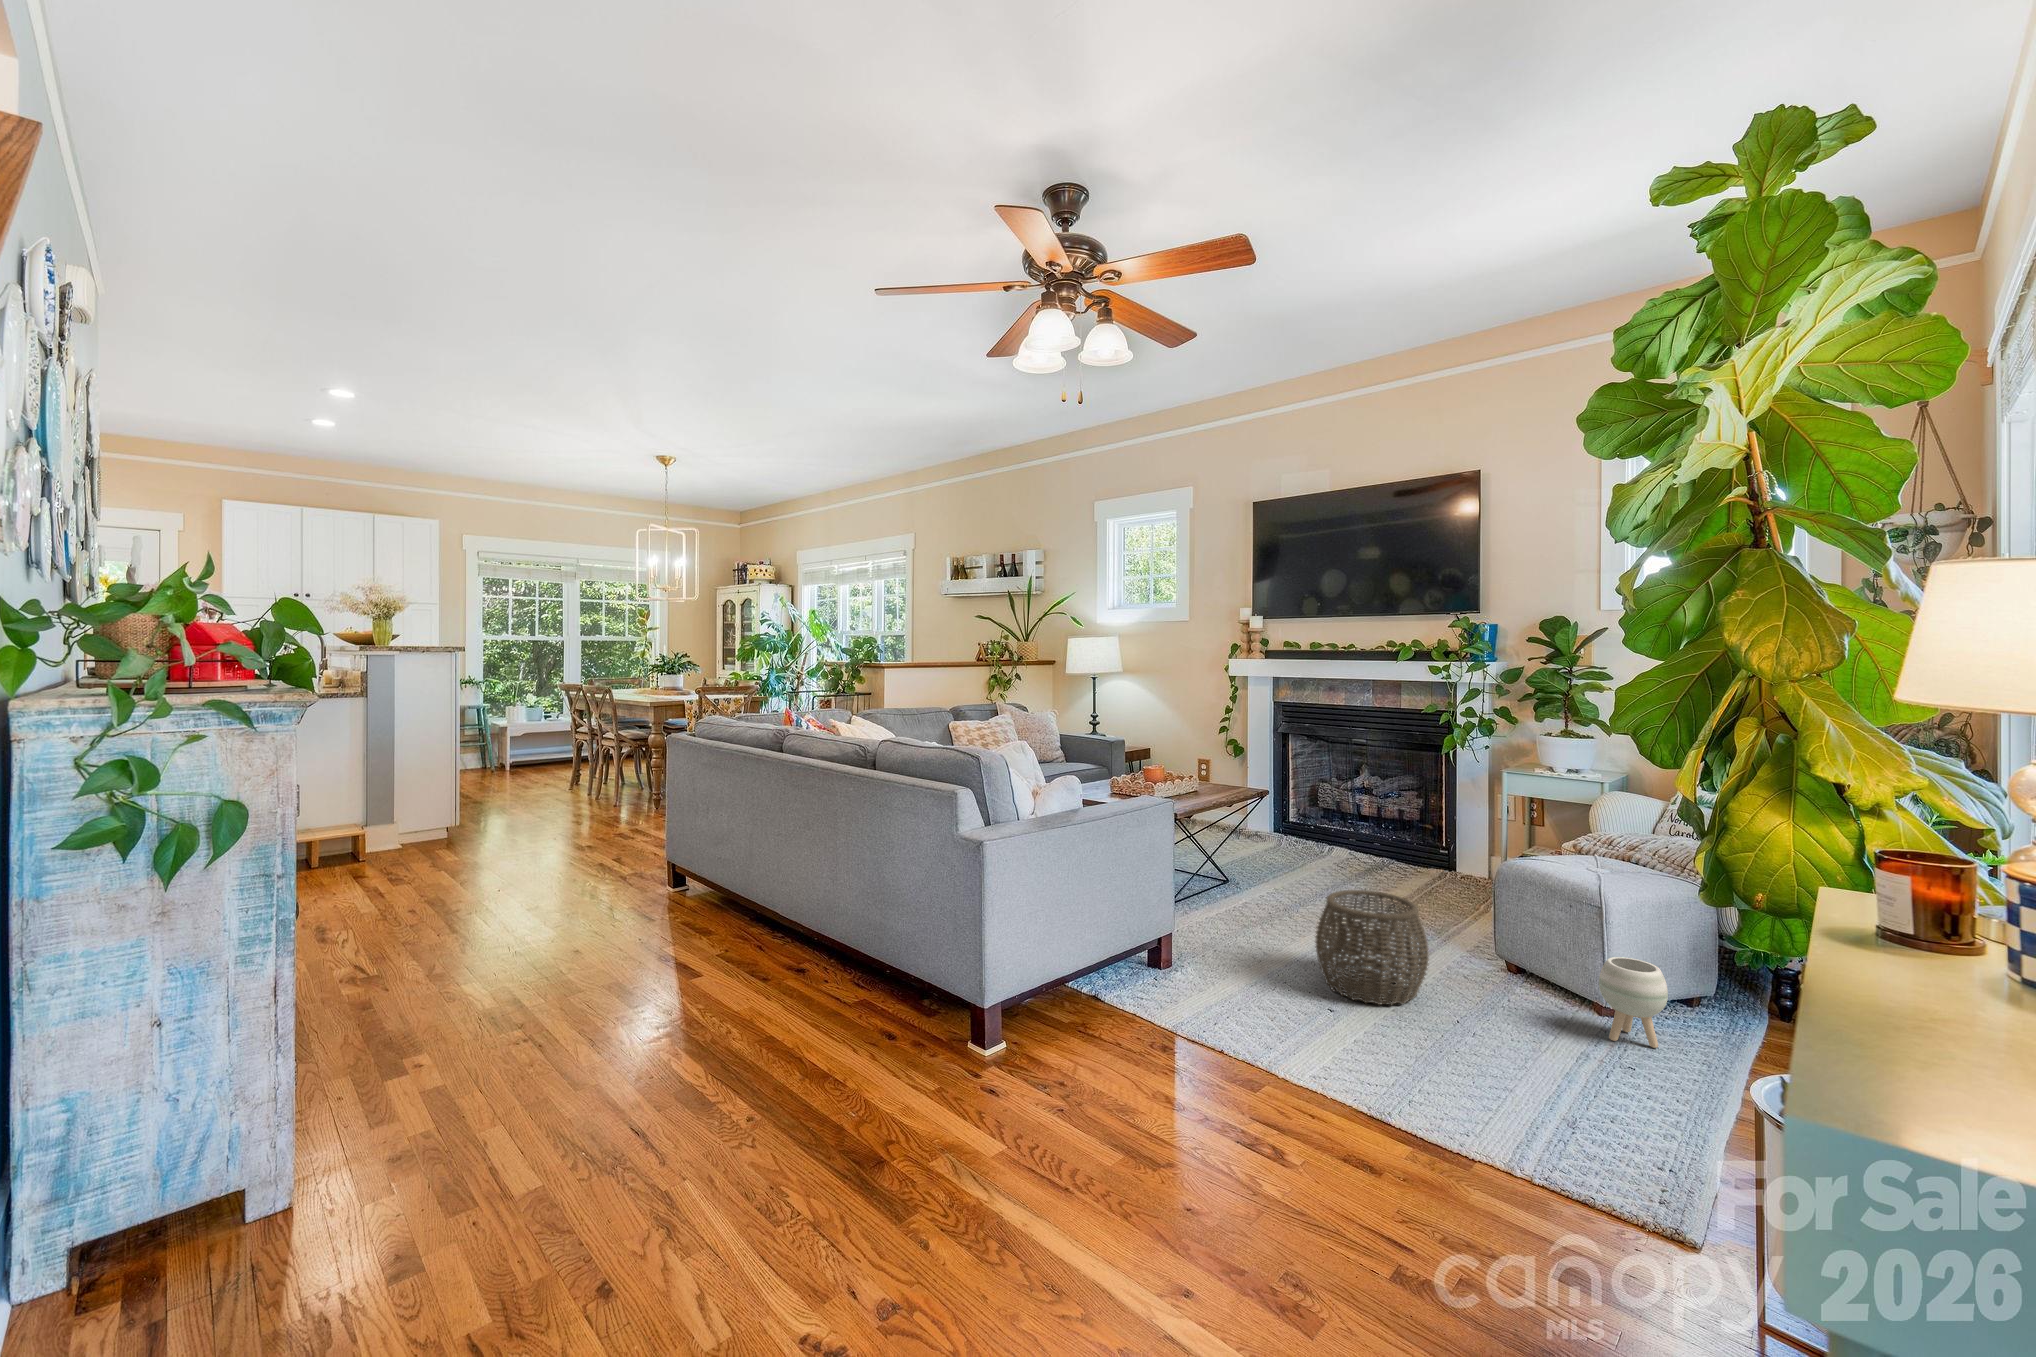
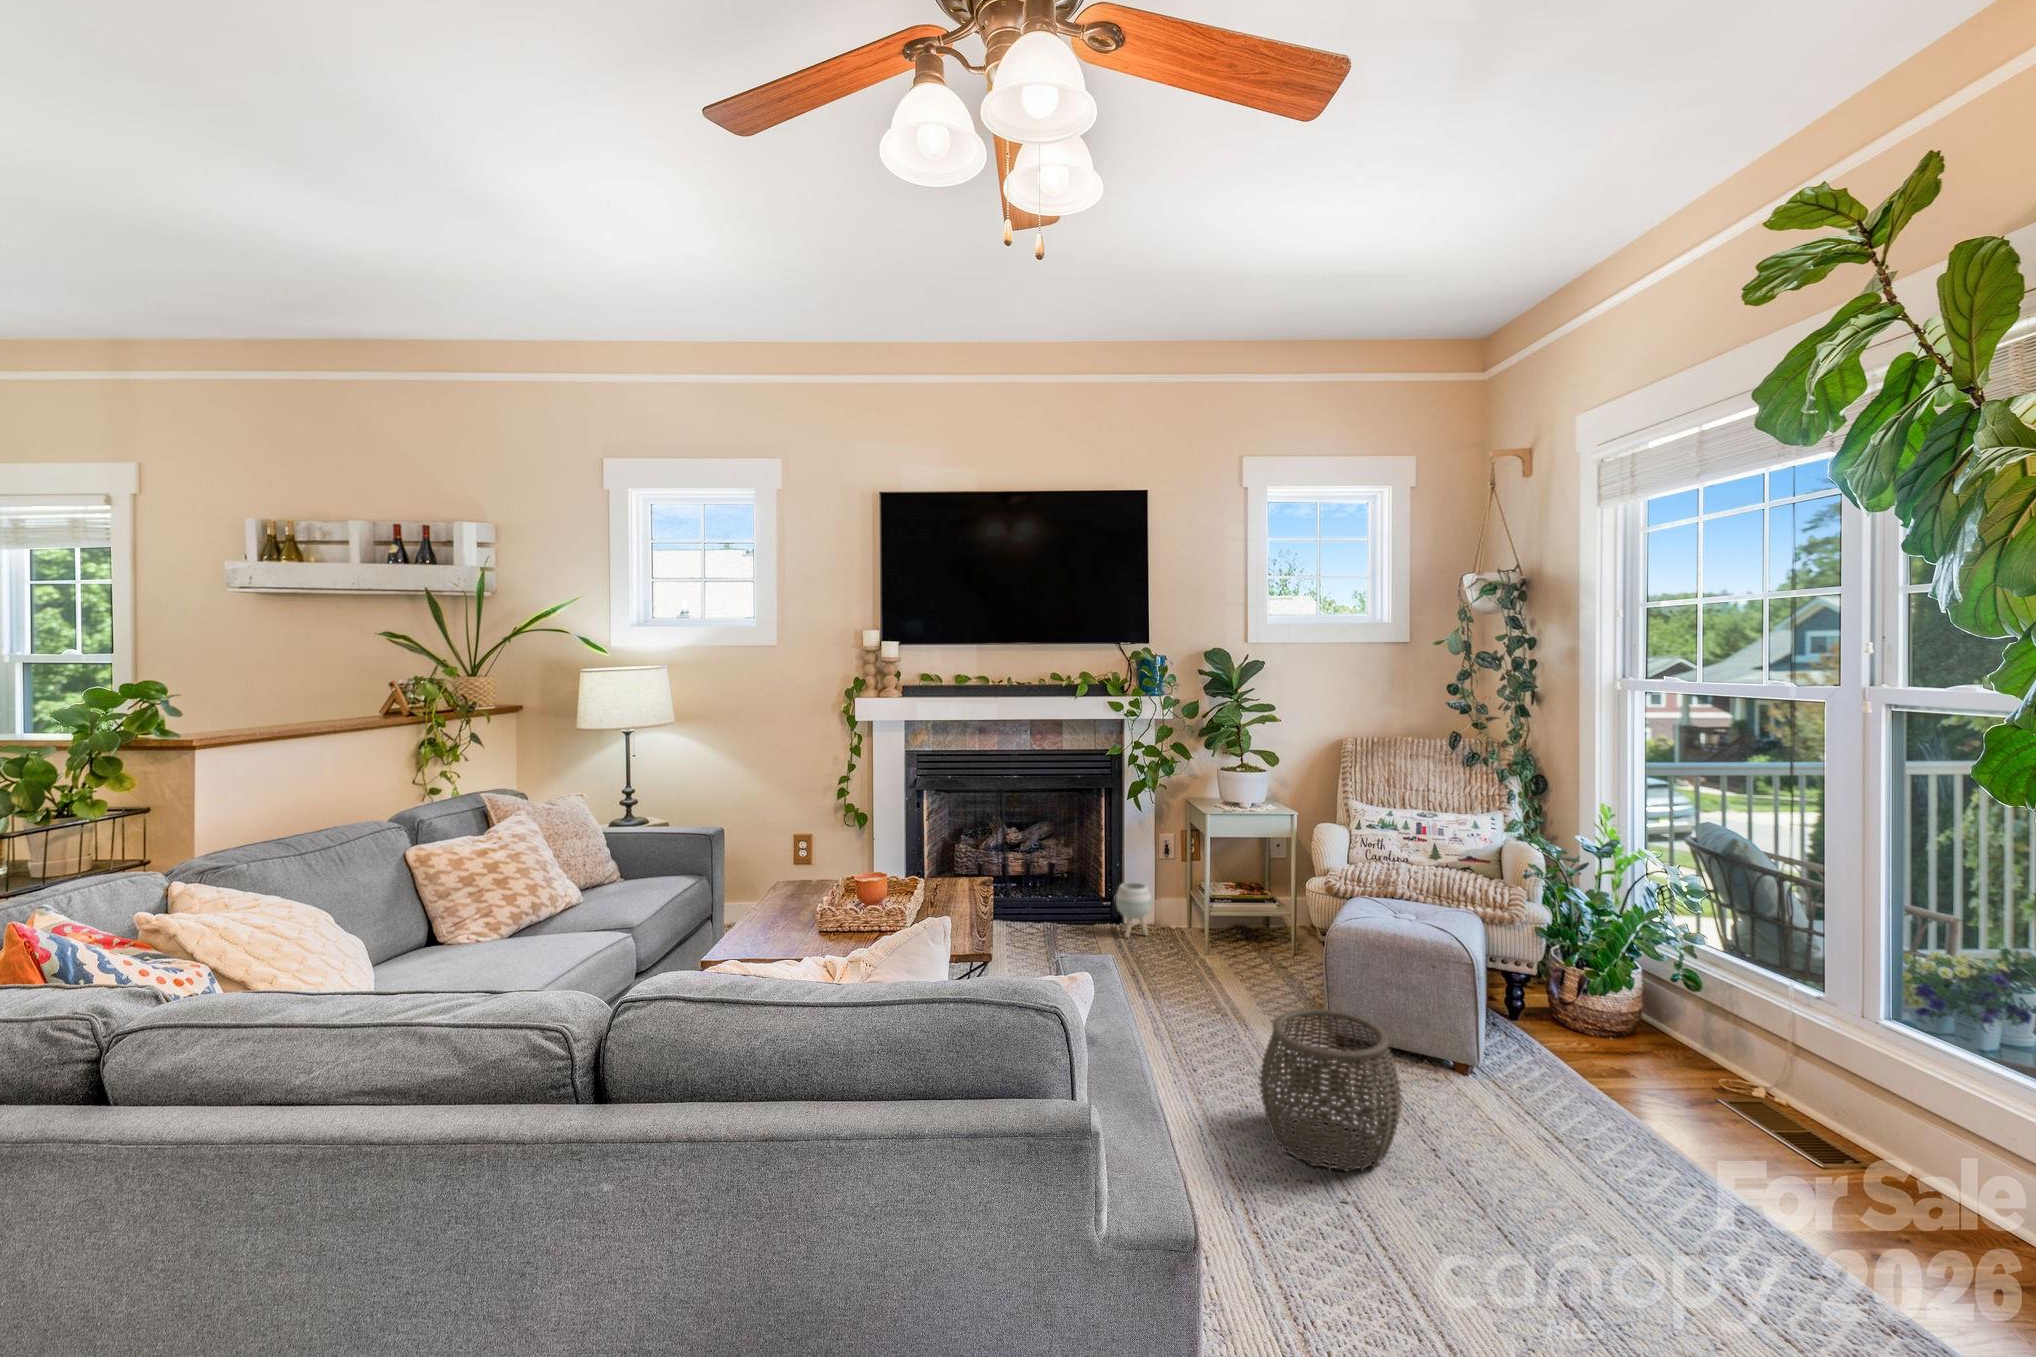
planter: present [1599,957,1668,1048] -> present [1116,882,1152,938]

